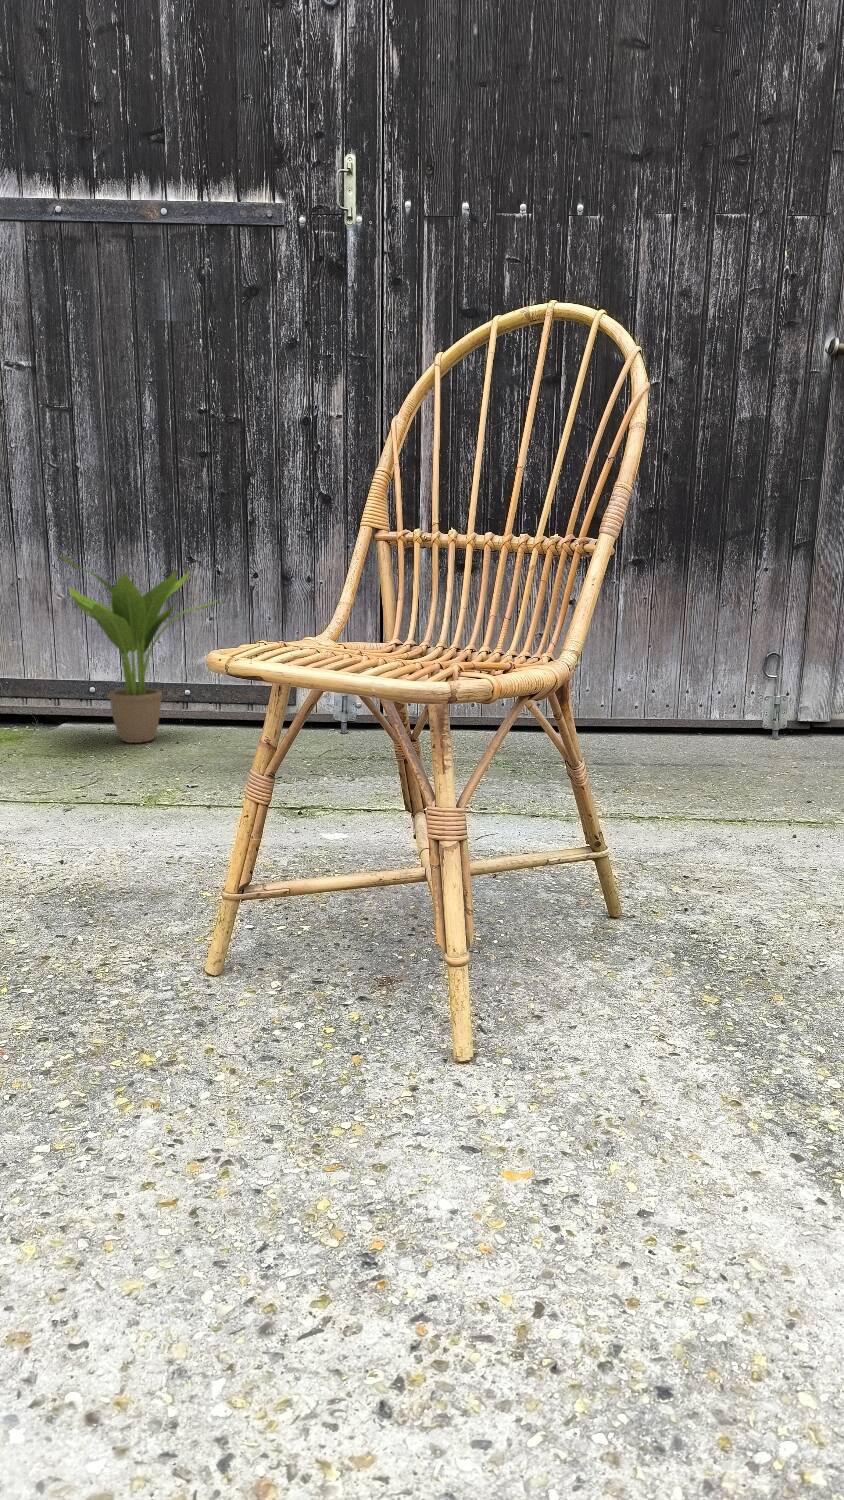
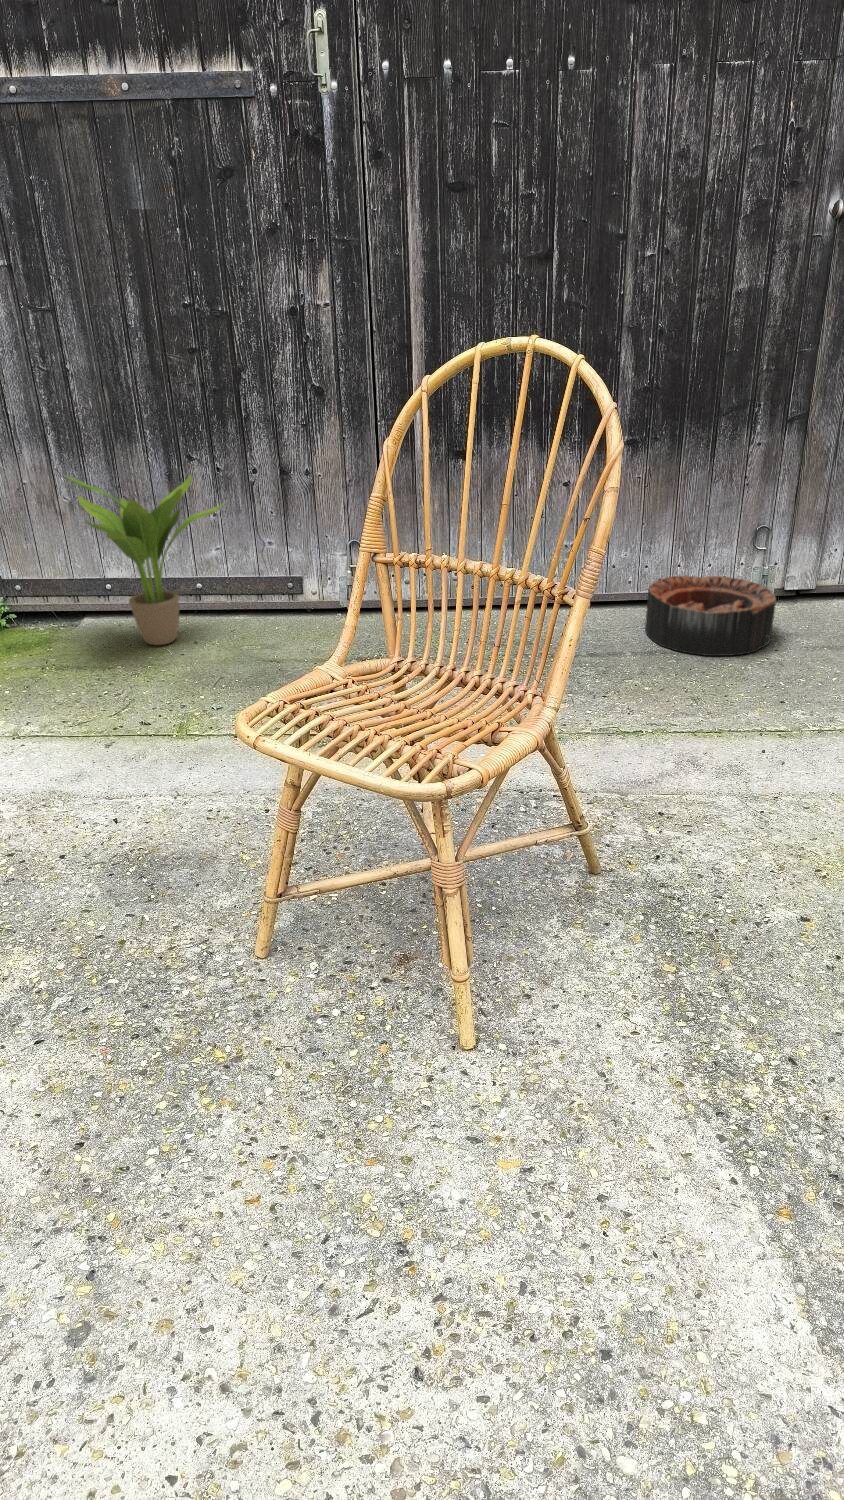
basket: none [657,698,797,769] -> present [645,576,776,656]

